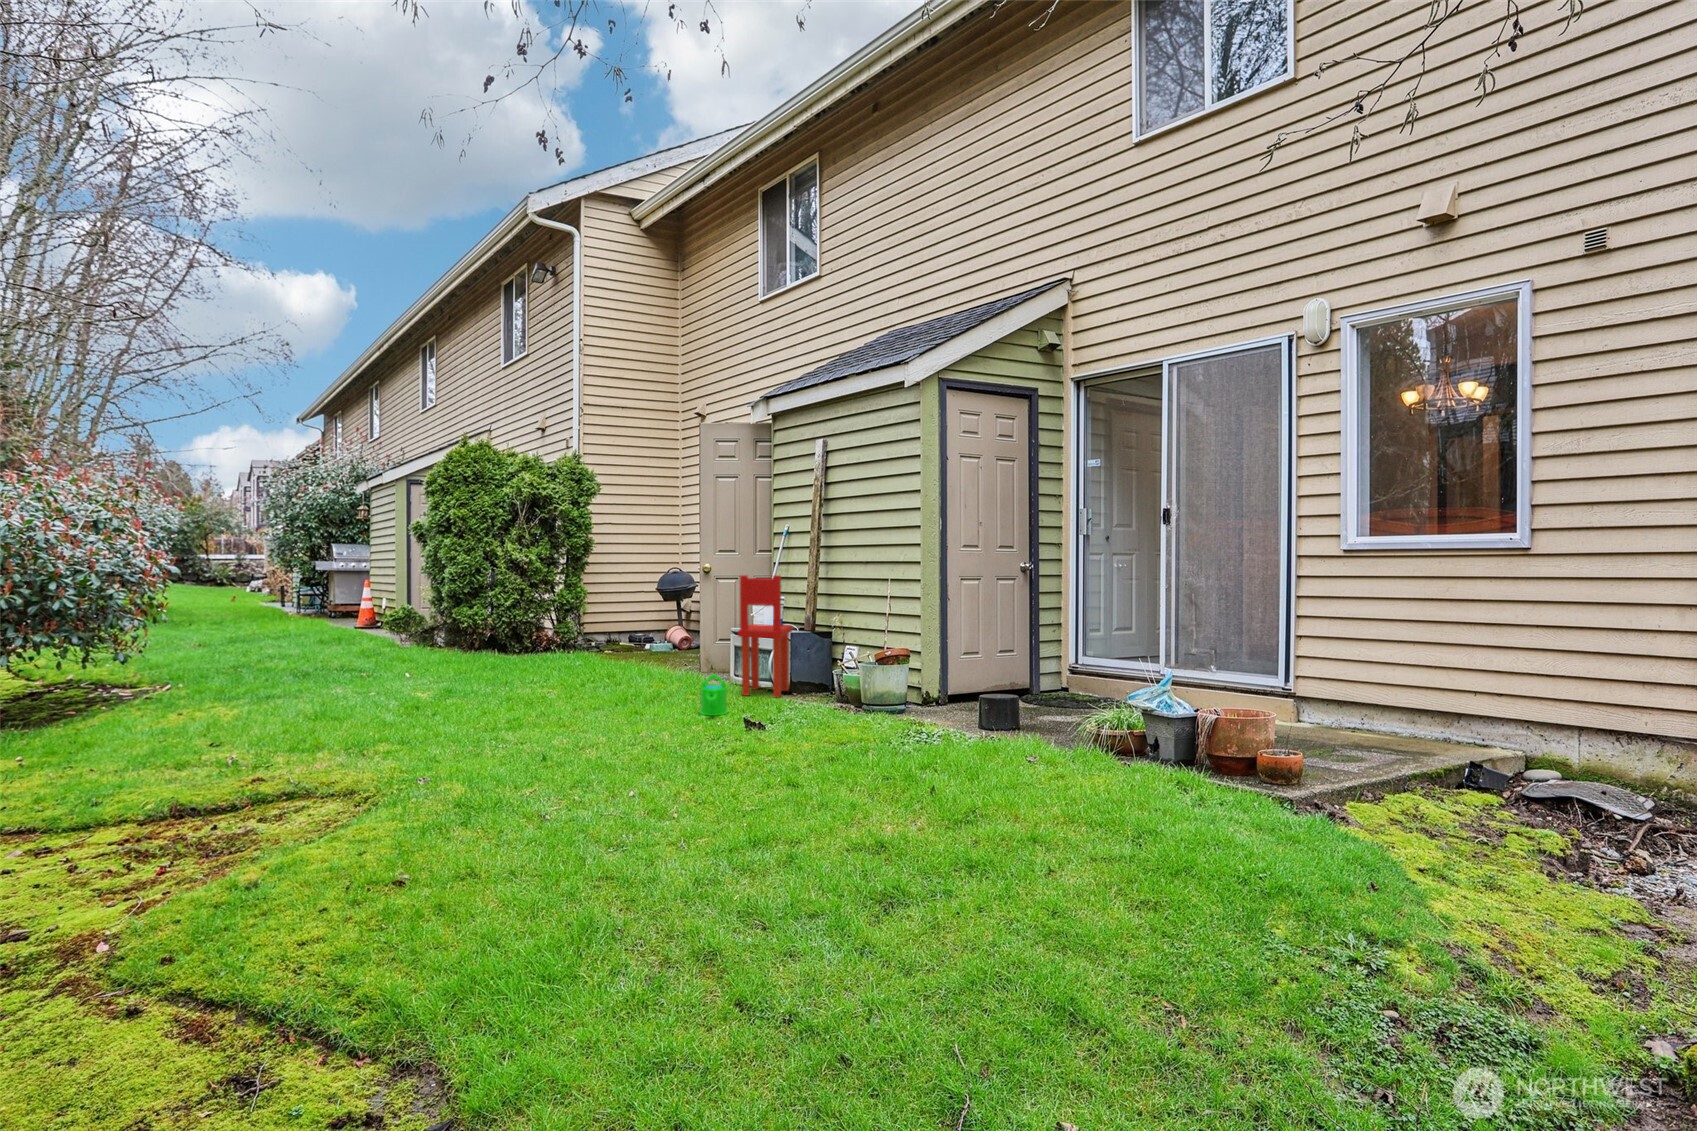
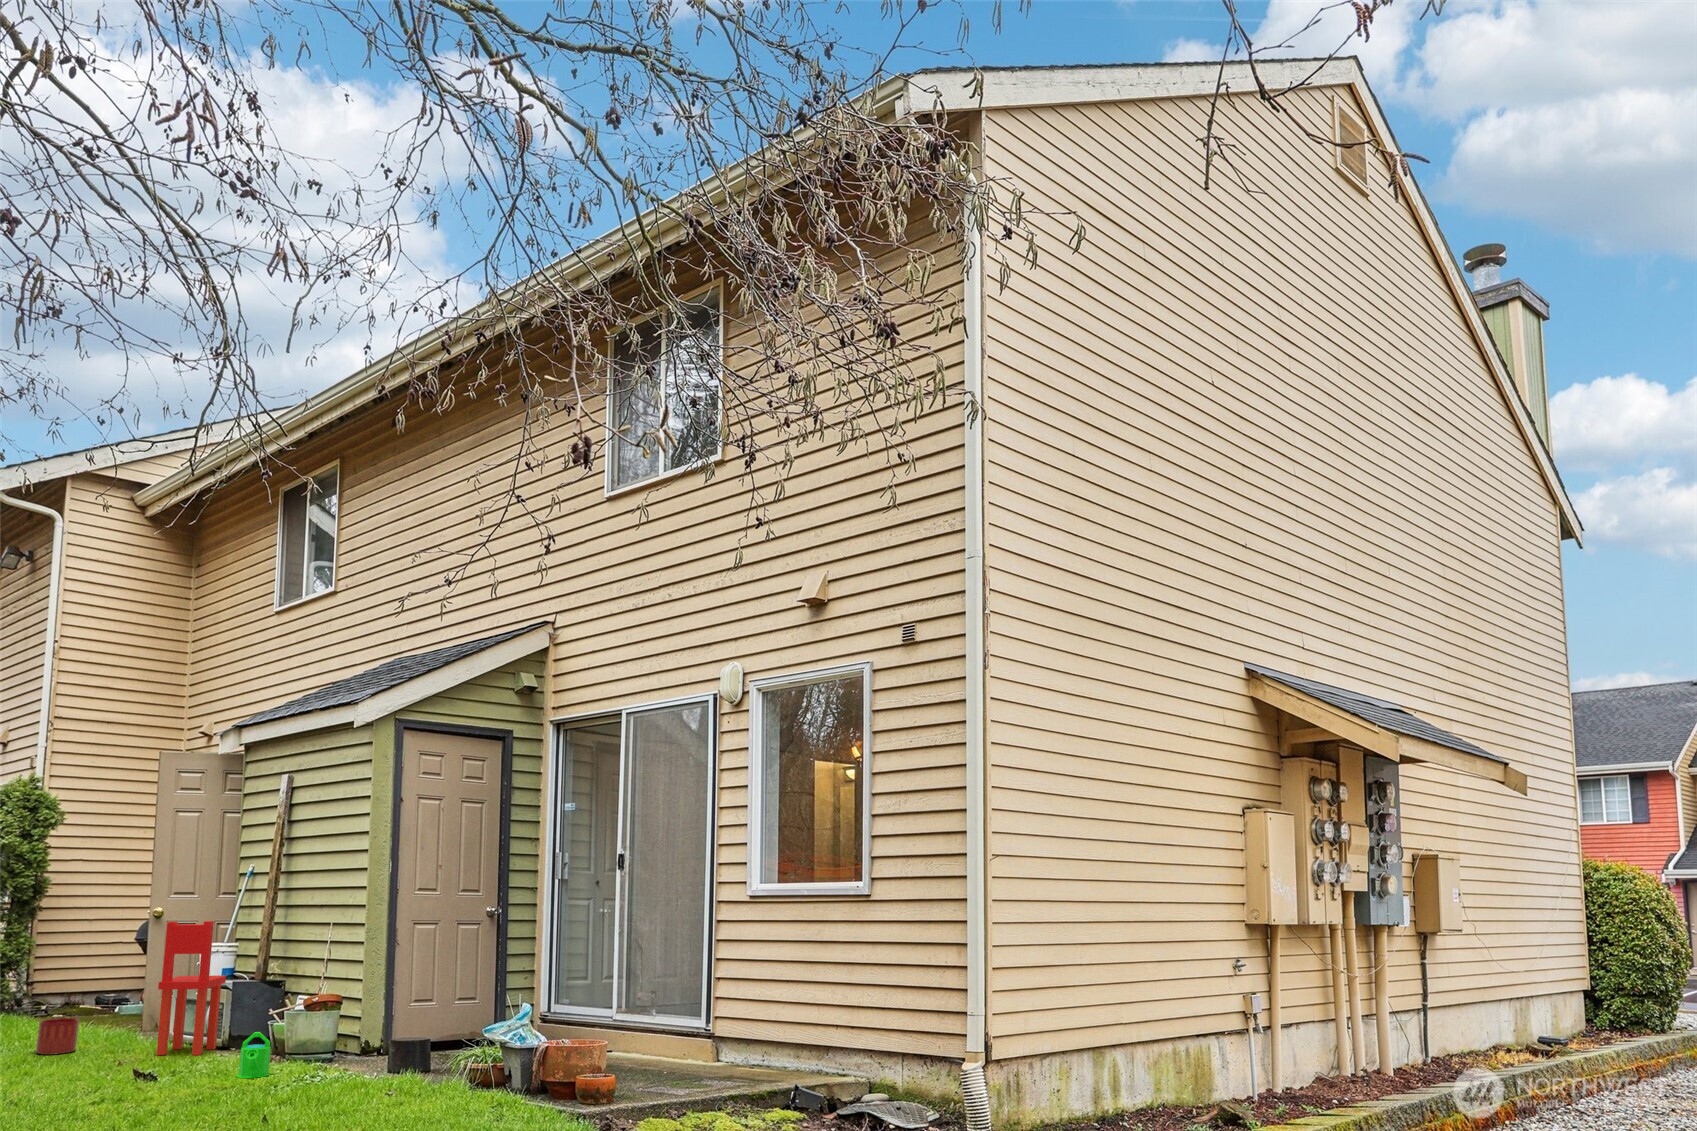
planter: none [638,657,670,690] -> present [36,1018,79,1055]
watering can: present [700,674,728,716] -> present [236,1032,271,1078]

